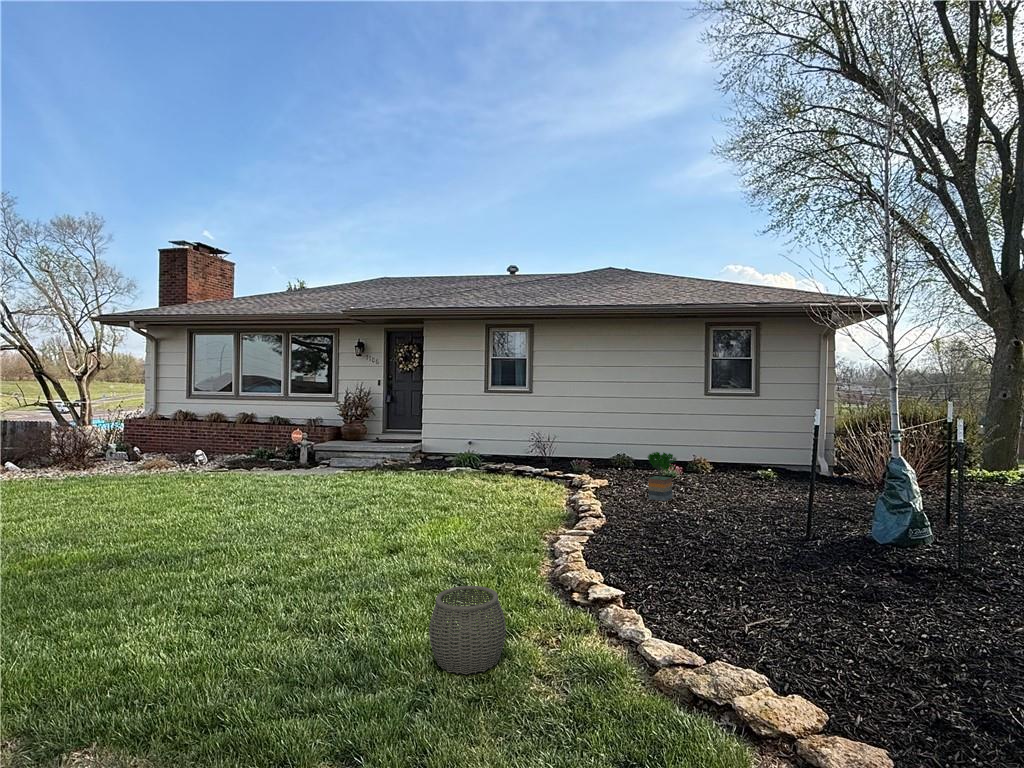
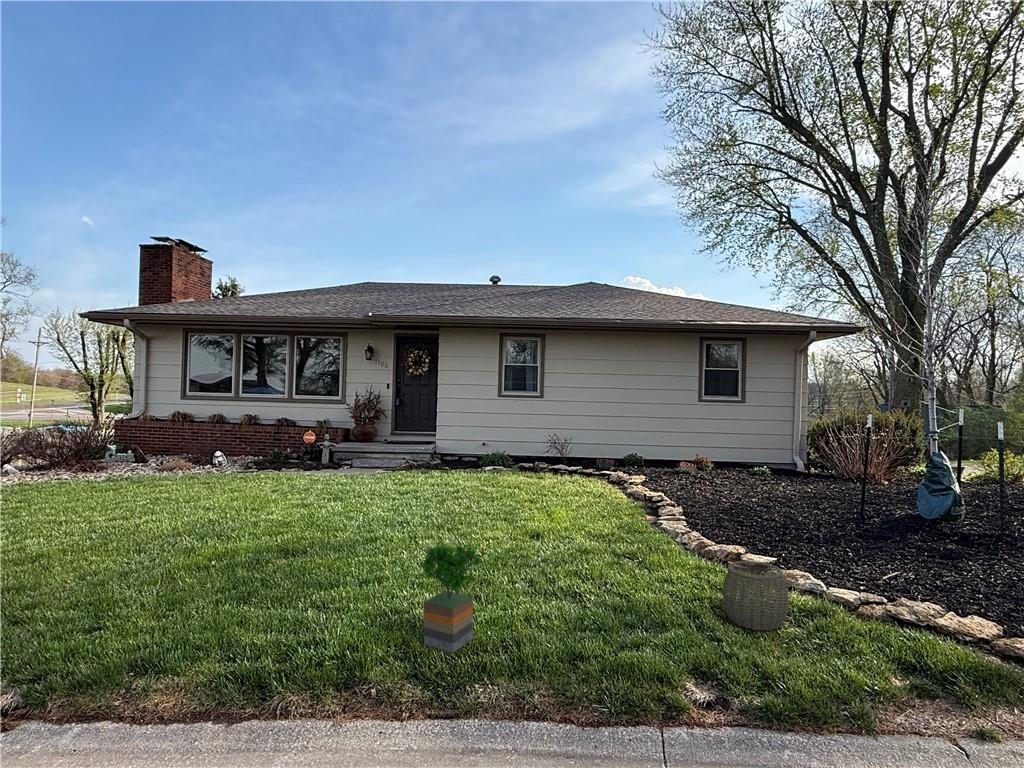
potted tree: present [648,452,677,501] -> present [423,544,483,653]

